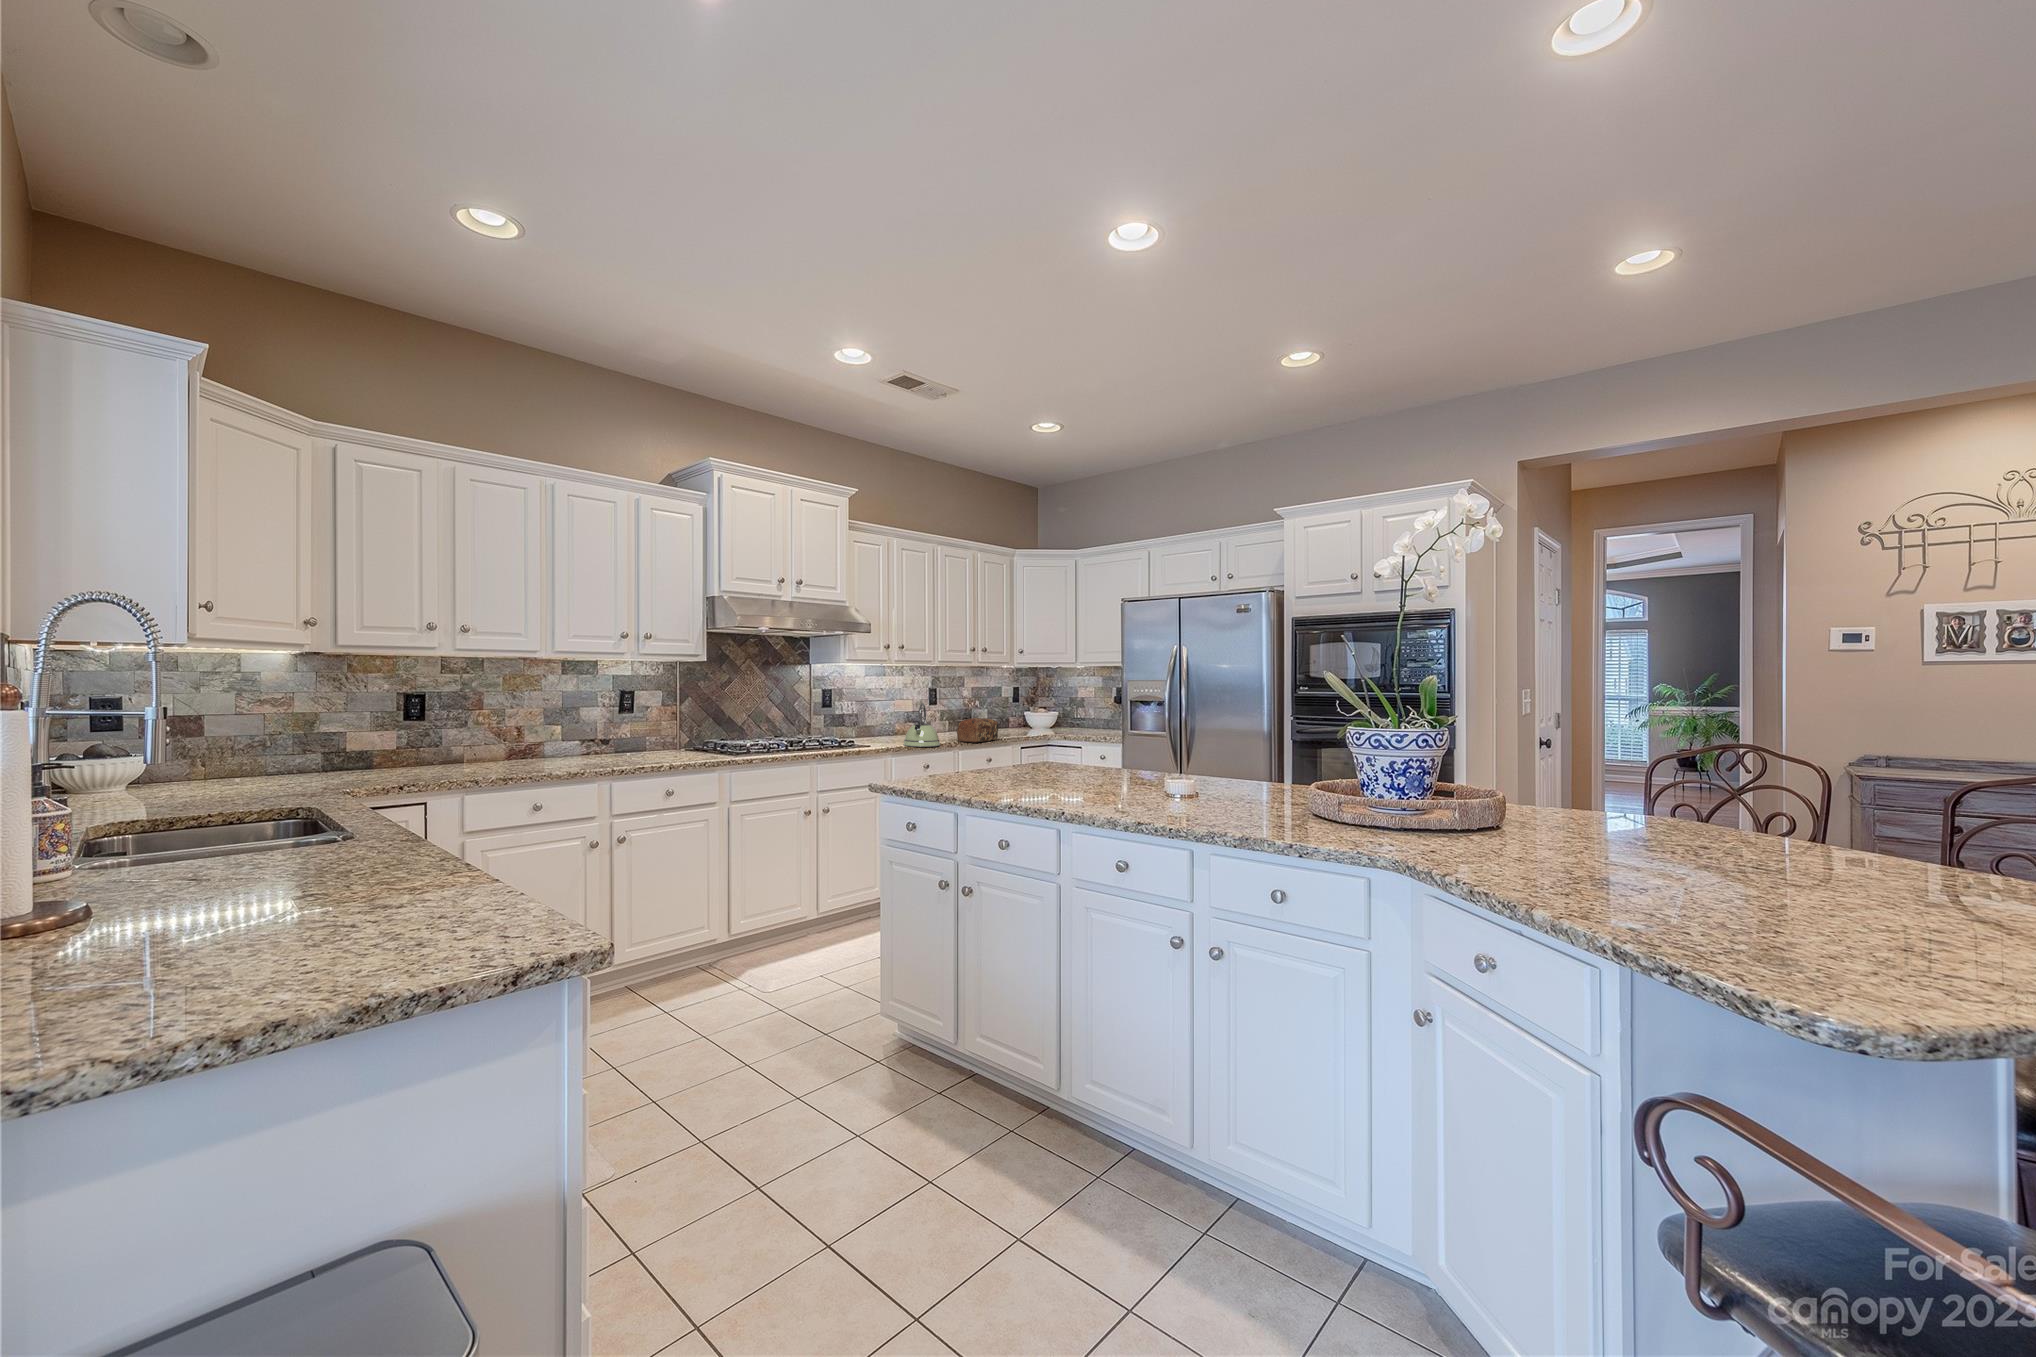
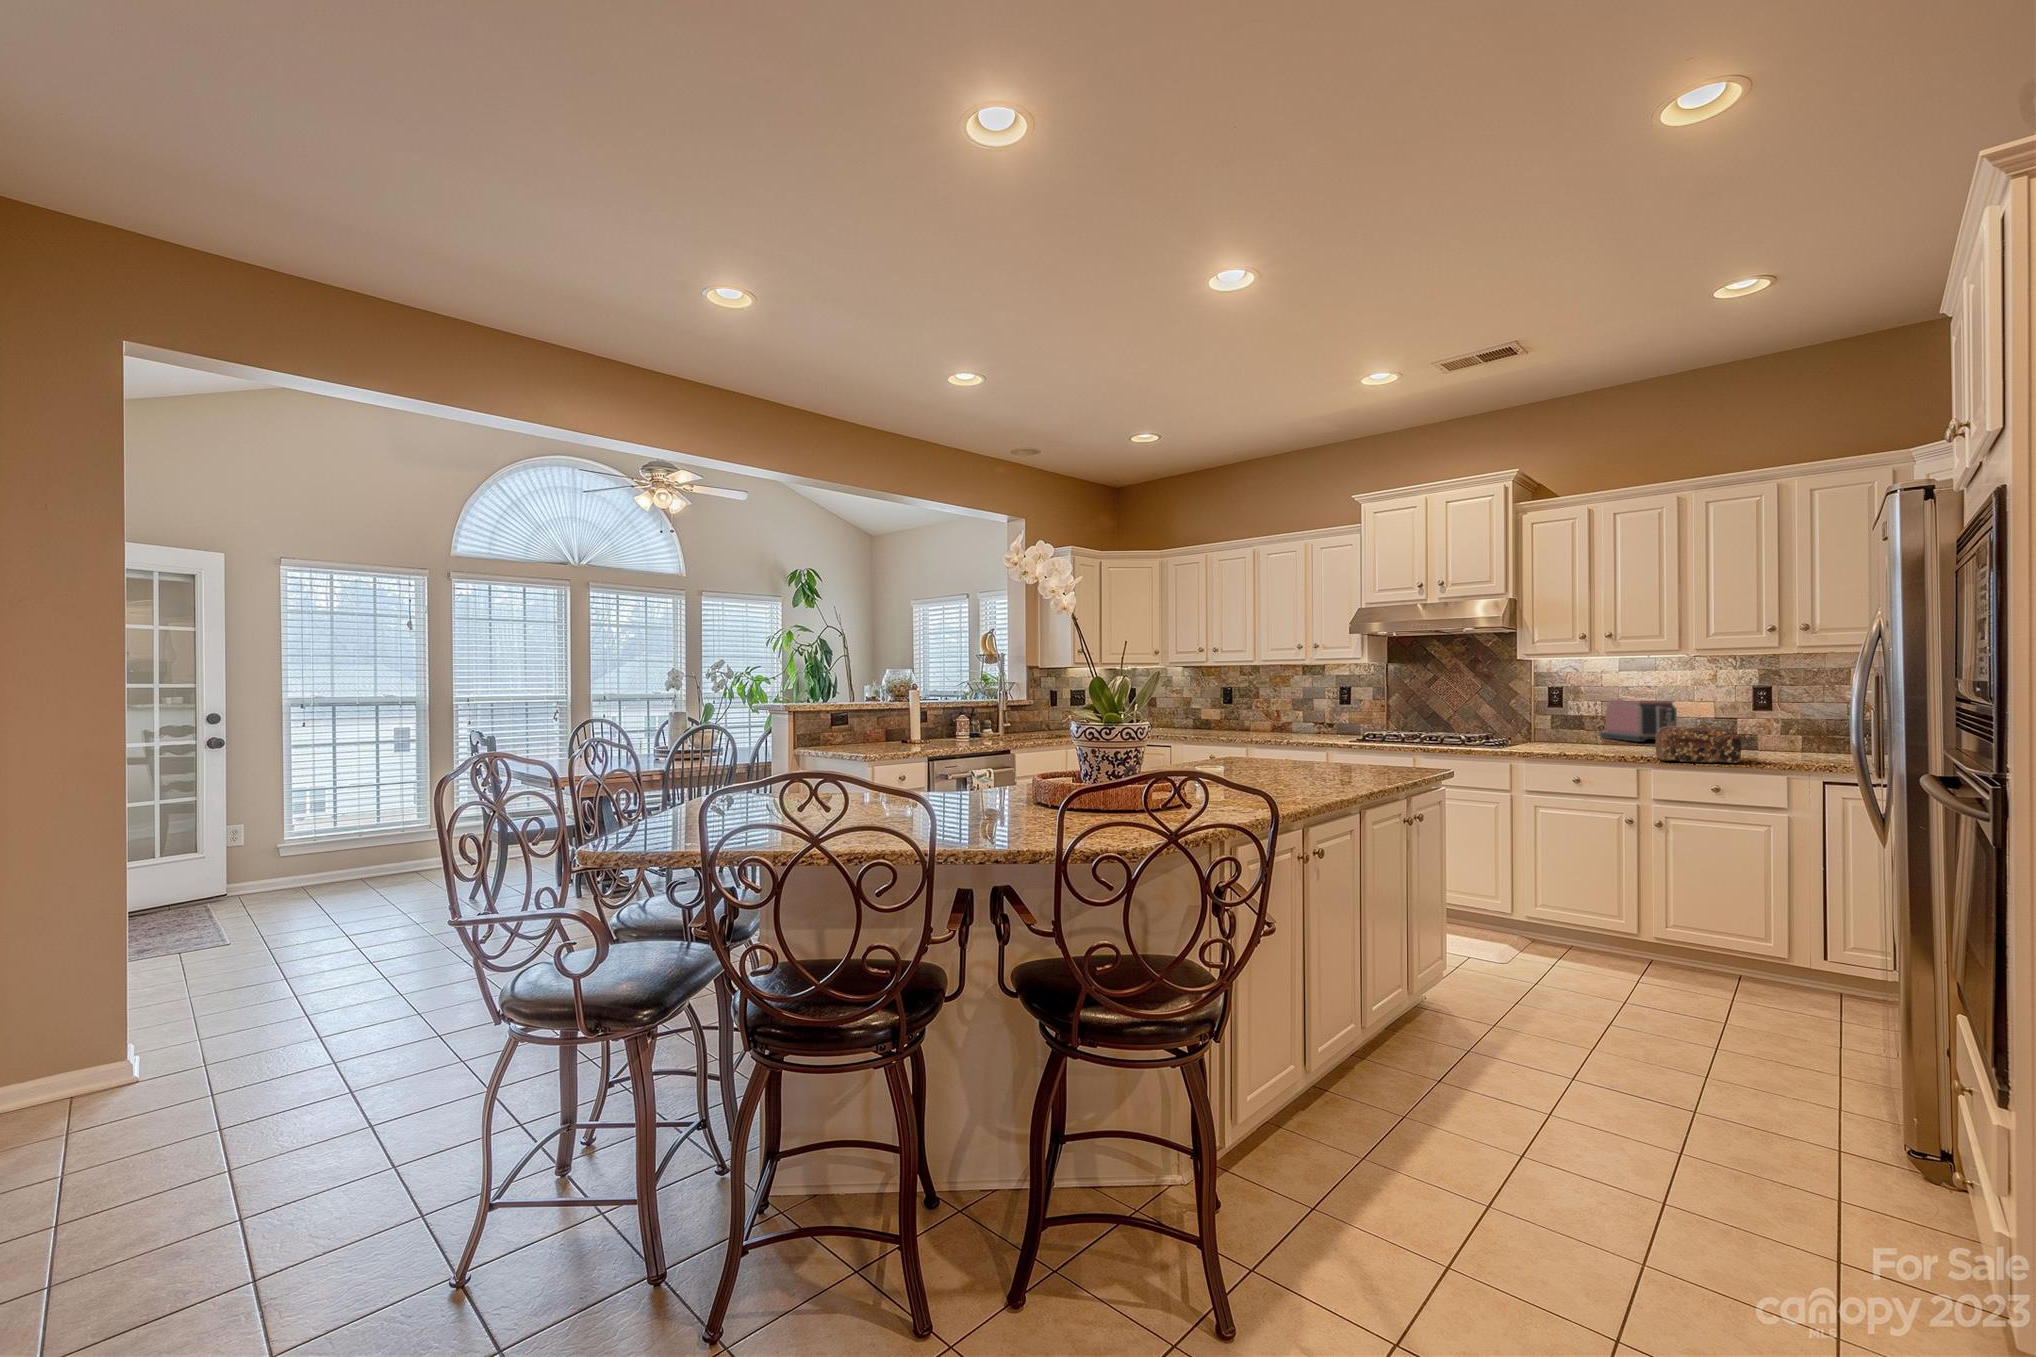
toaster: none [847,699,903,731] -> present [1600,700,1677,742]
kettle: present [903,703,940,747] -> none [1541,702,1600,757]

